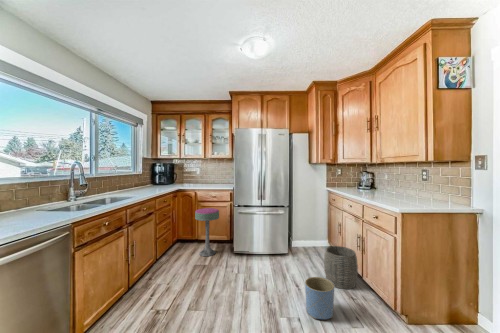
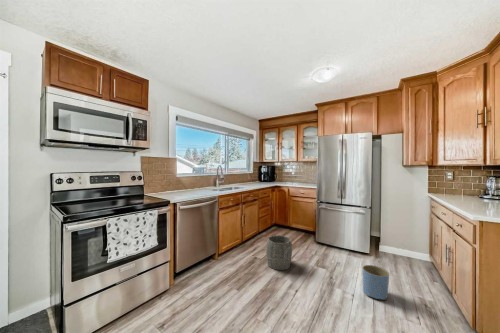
bar stool: present [195,208,219,256] -> none [287,202,305,238]
woven basket: present [324,246,358,289] -> present [266,235,292,270]

